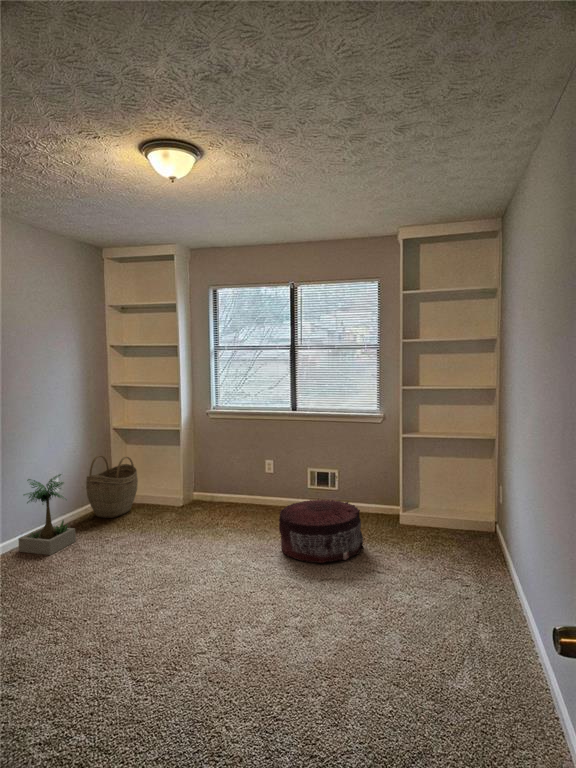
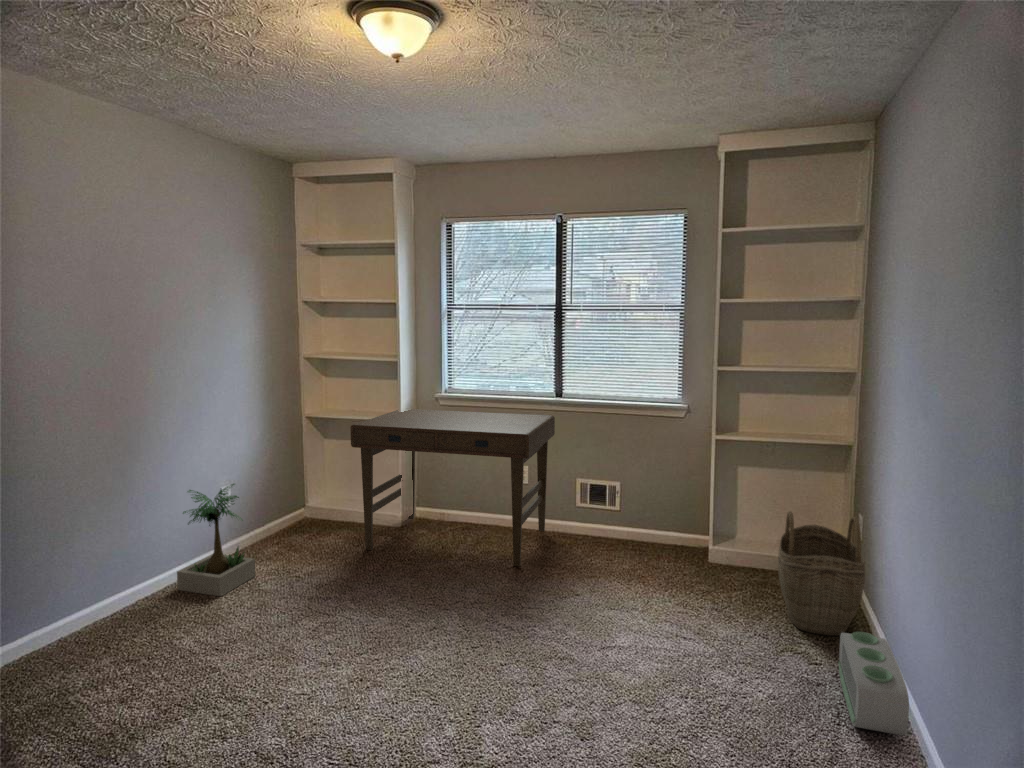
desk: none [145,421,291,530] -> present [350,409,555,566]
woven basket: present [86,455,138,518] -> present [778,511,865,636]
pouf: present [279,499,364,563] -> none [539,525,660,622]
air purifier: none [482,560,522,627] -> present [839,632,909,736]

